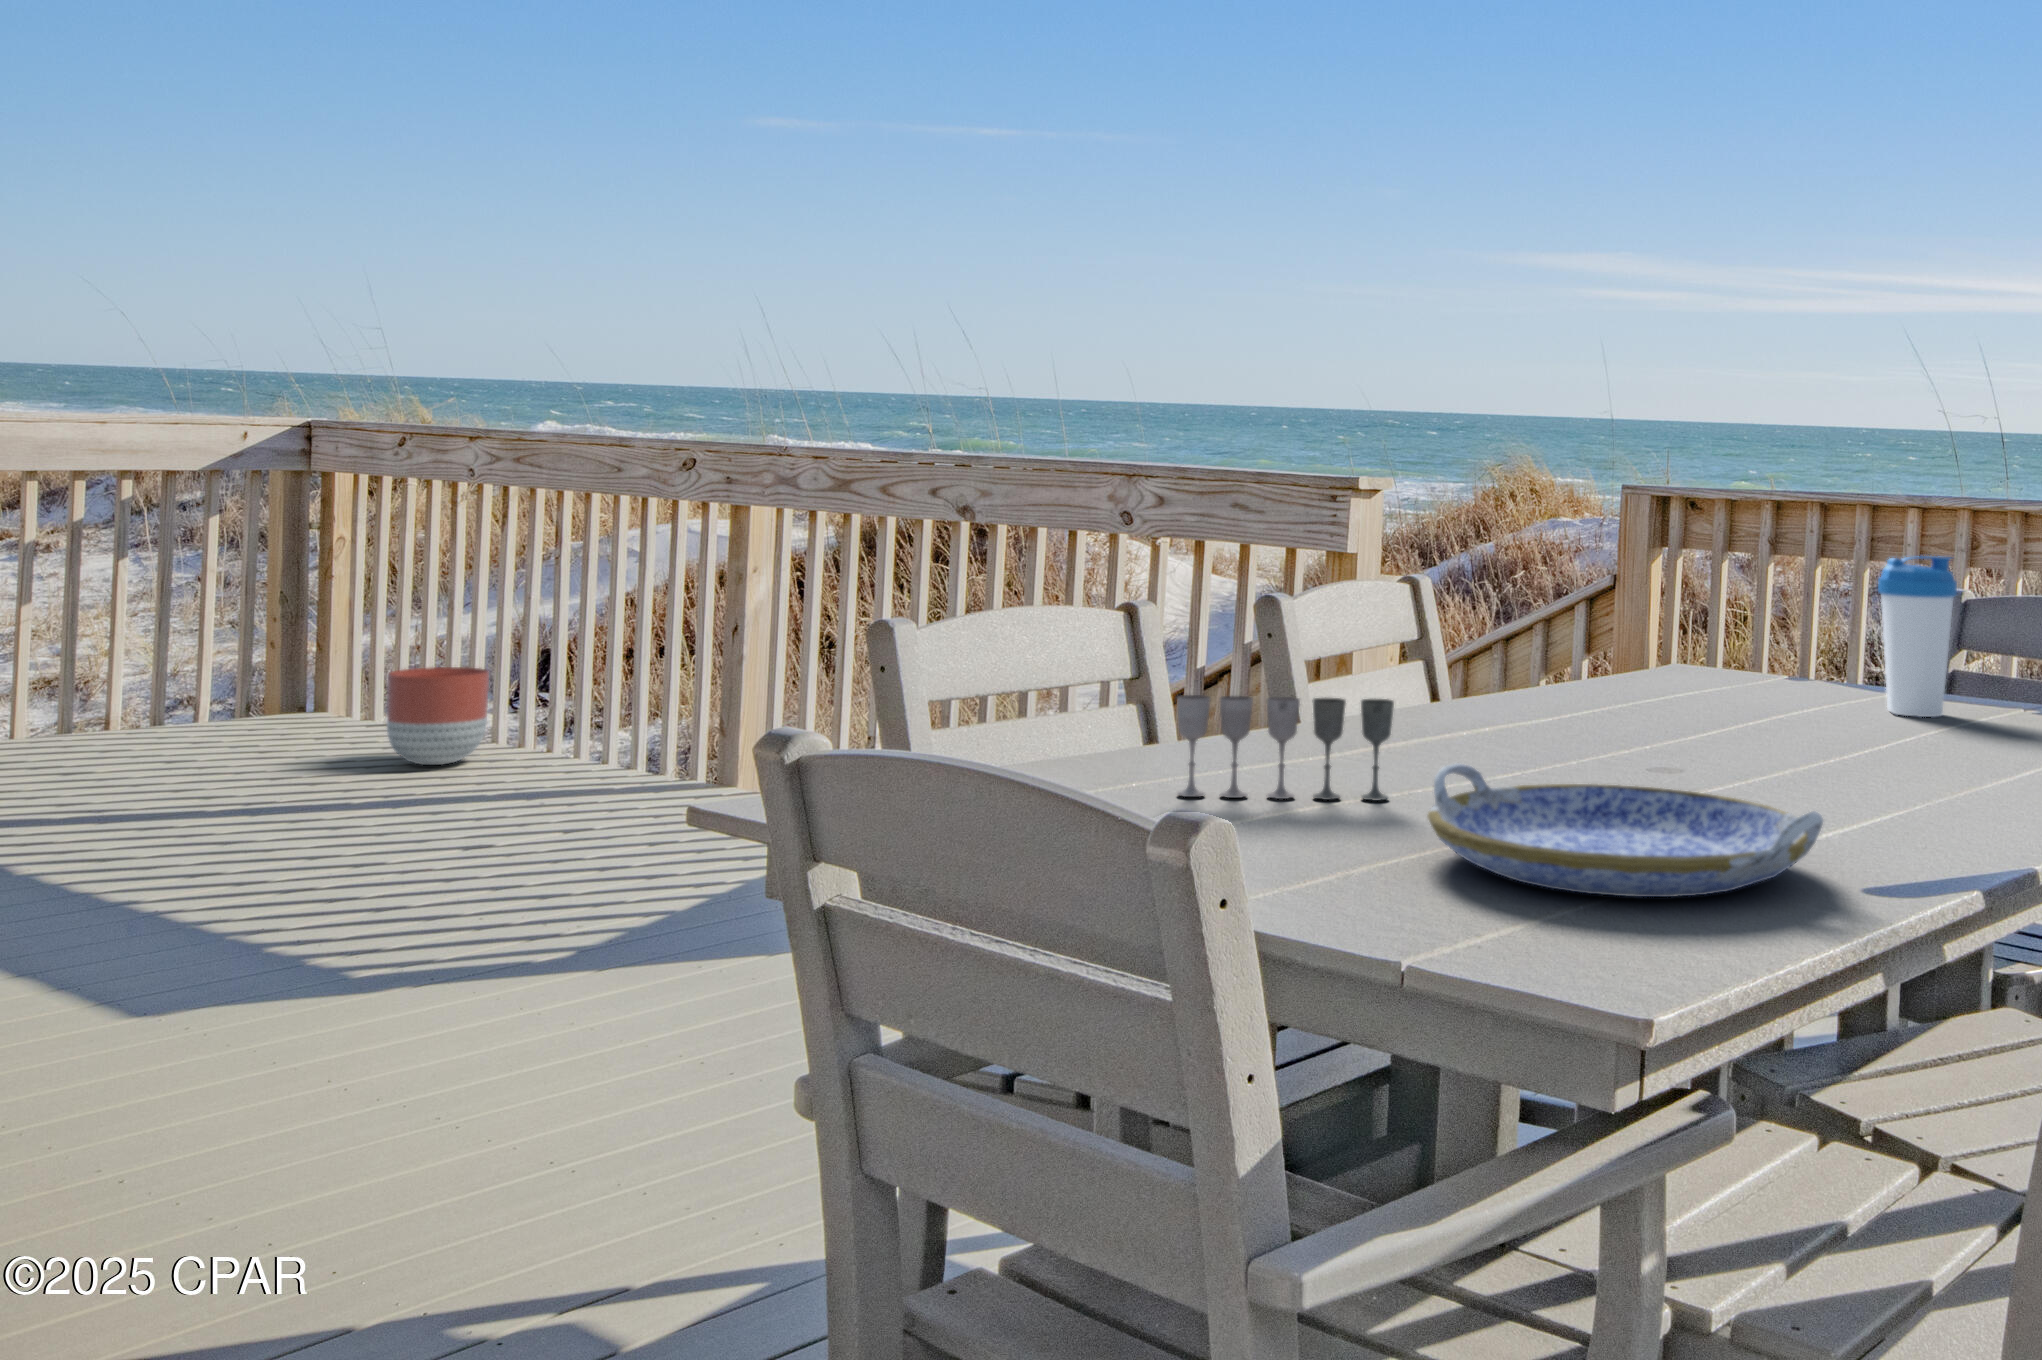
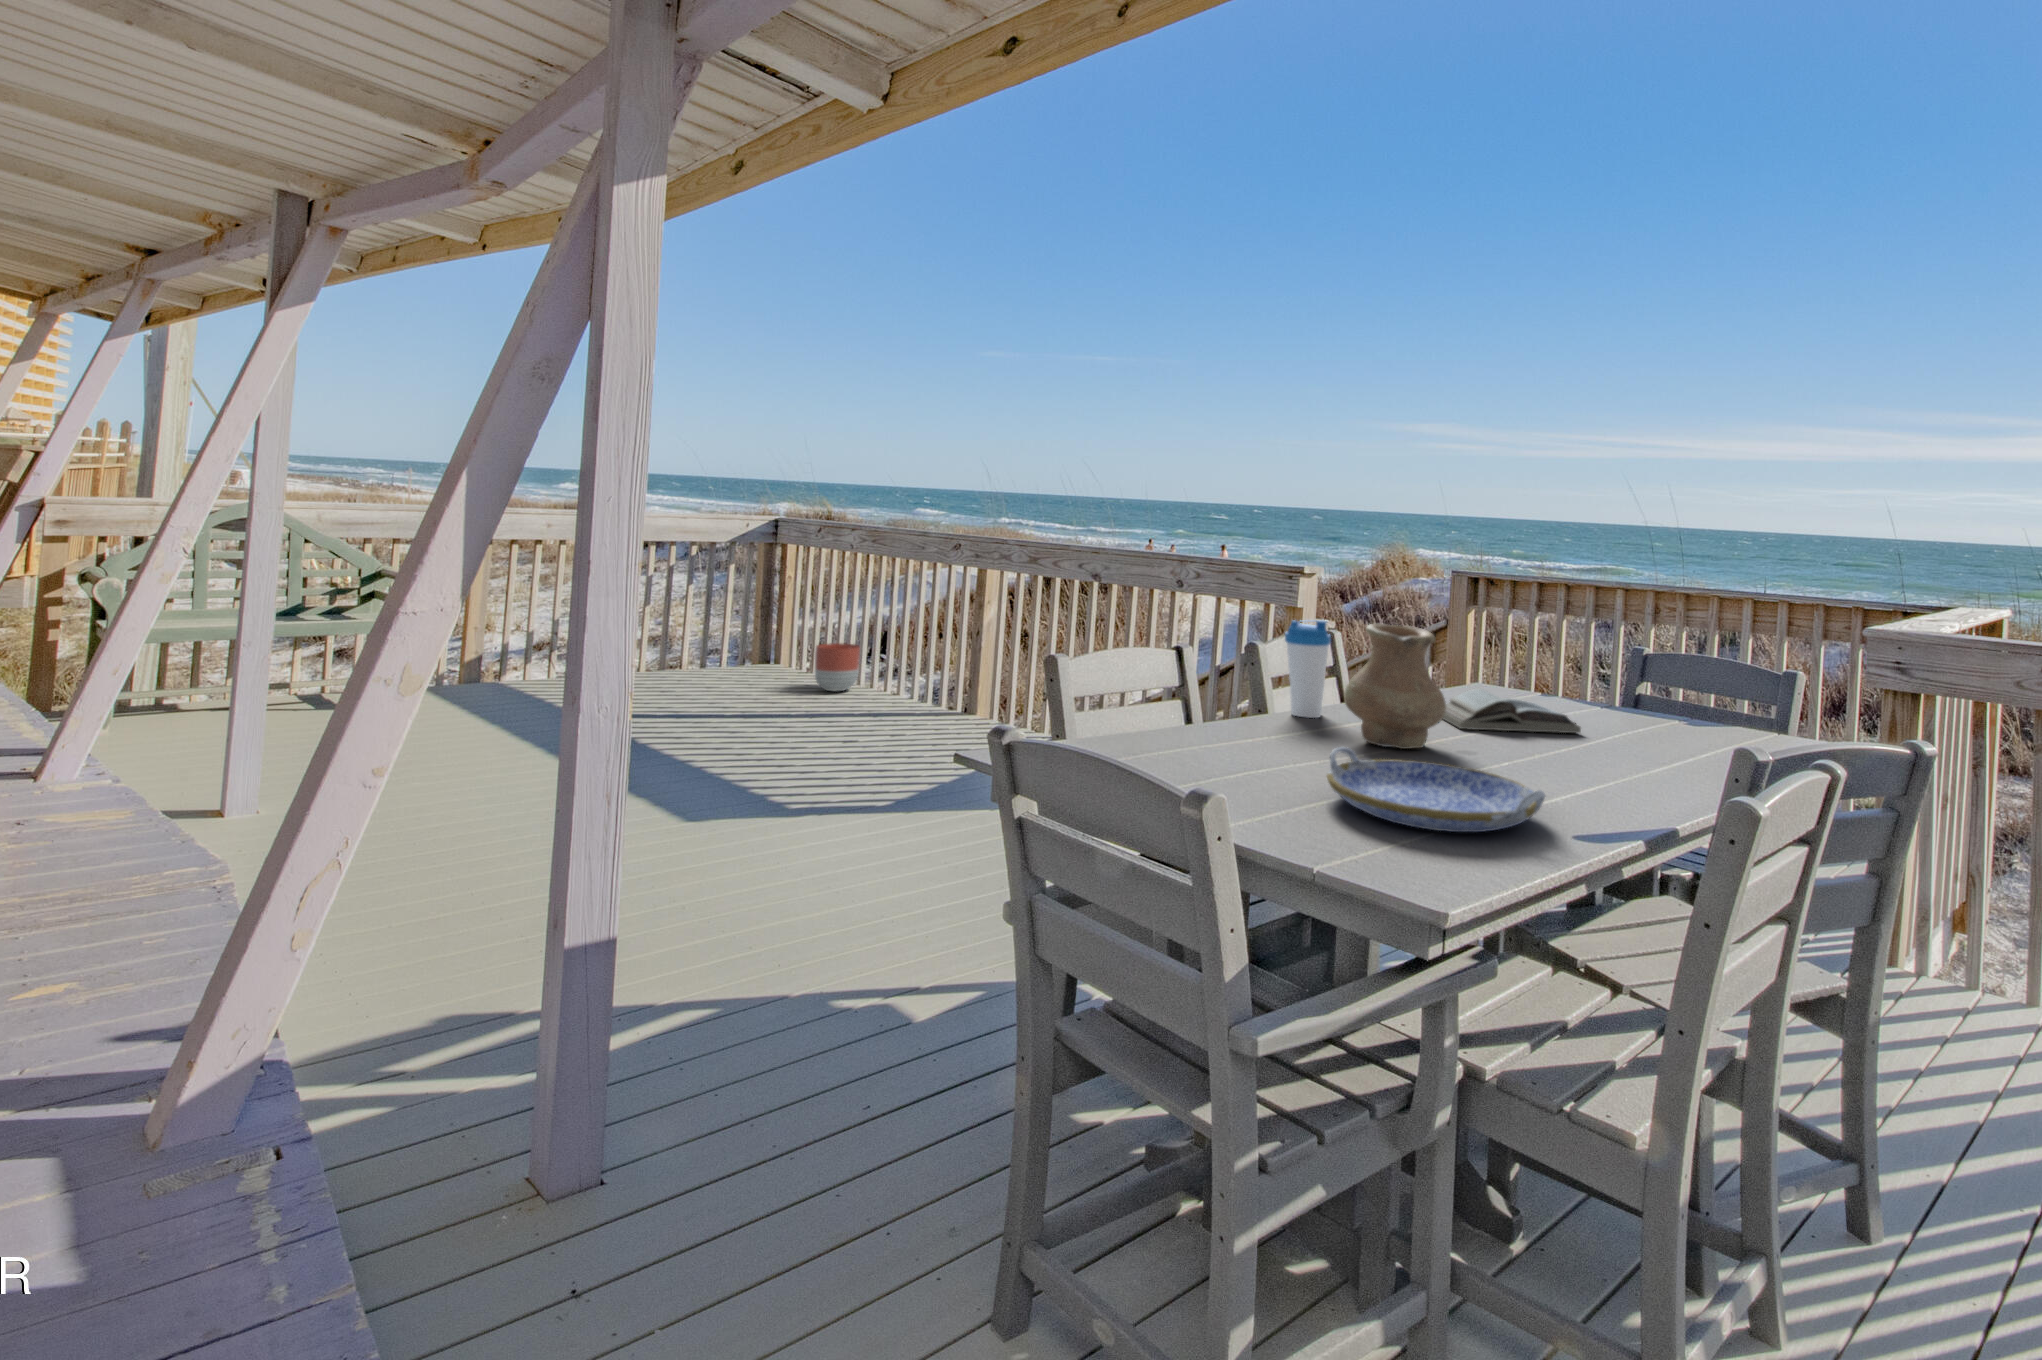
vase: none [1461,547,1645,775] -> present [1344,624,1446,749]
water bottle: present [1878,556,1957,717] -> present [1285,620,1331,718]
book: none [1621,671,1872,742] -> present [1443,689,1581,733]
wine glass: present [1177,695,1394,800] -> none [1196,699,1308,760]

